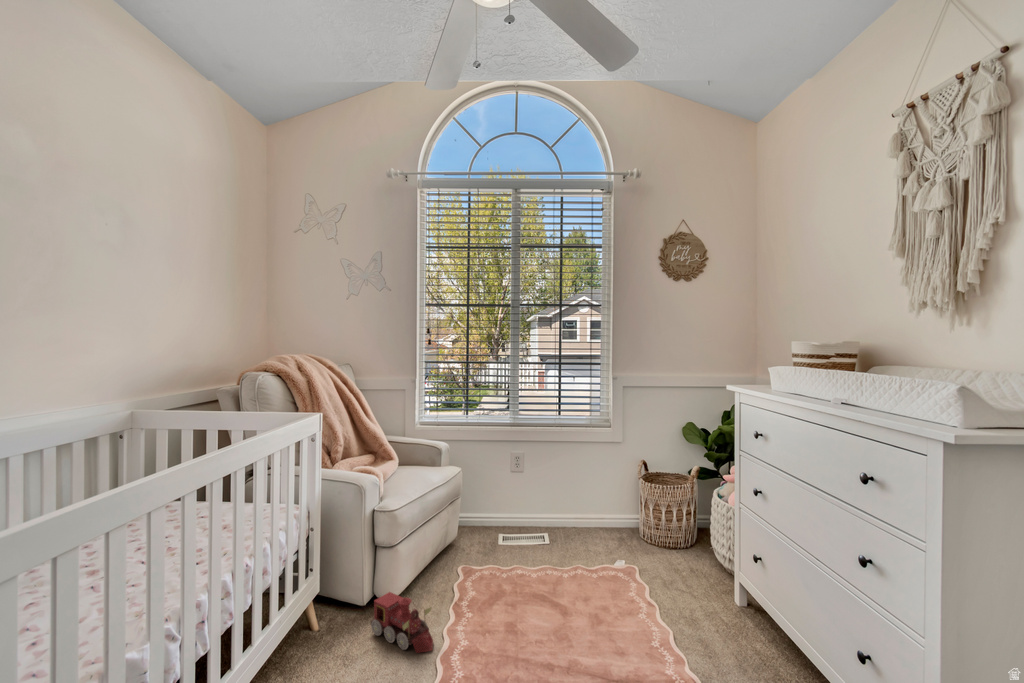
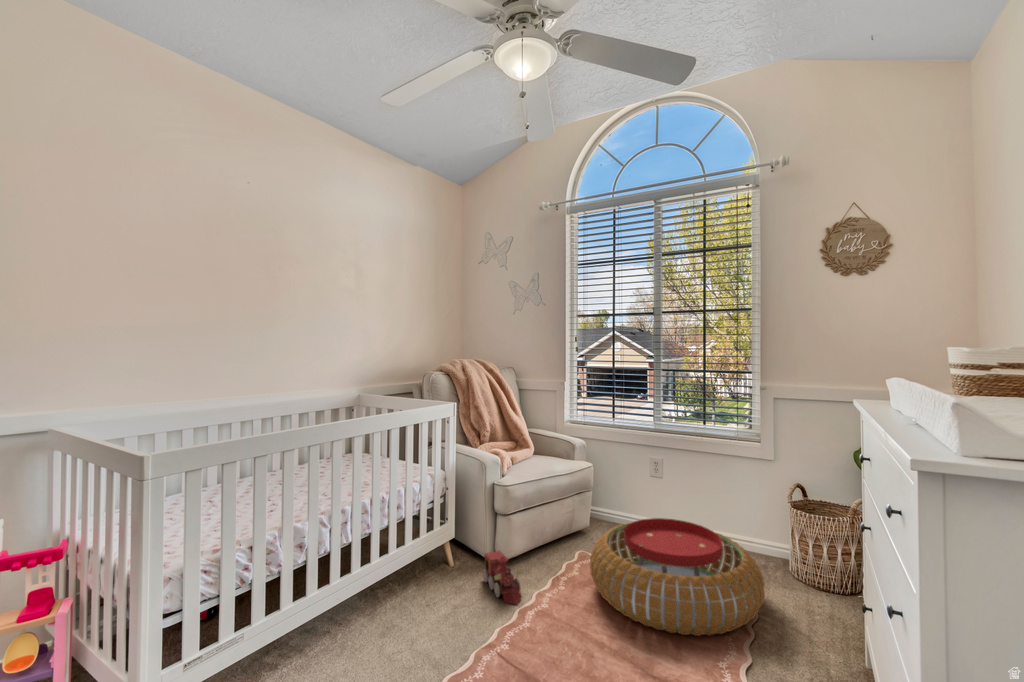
pouf: none [491,514,657,630] -> present [590,518,765,636]

